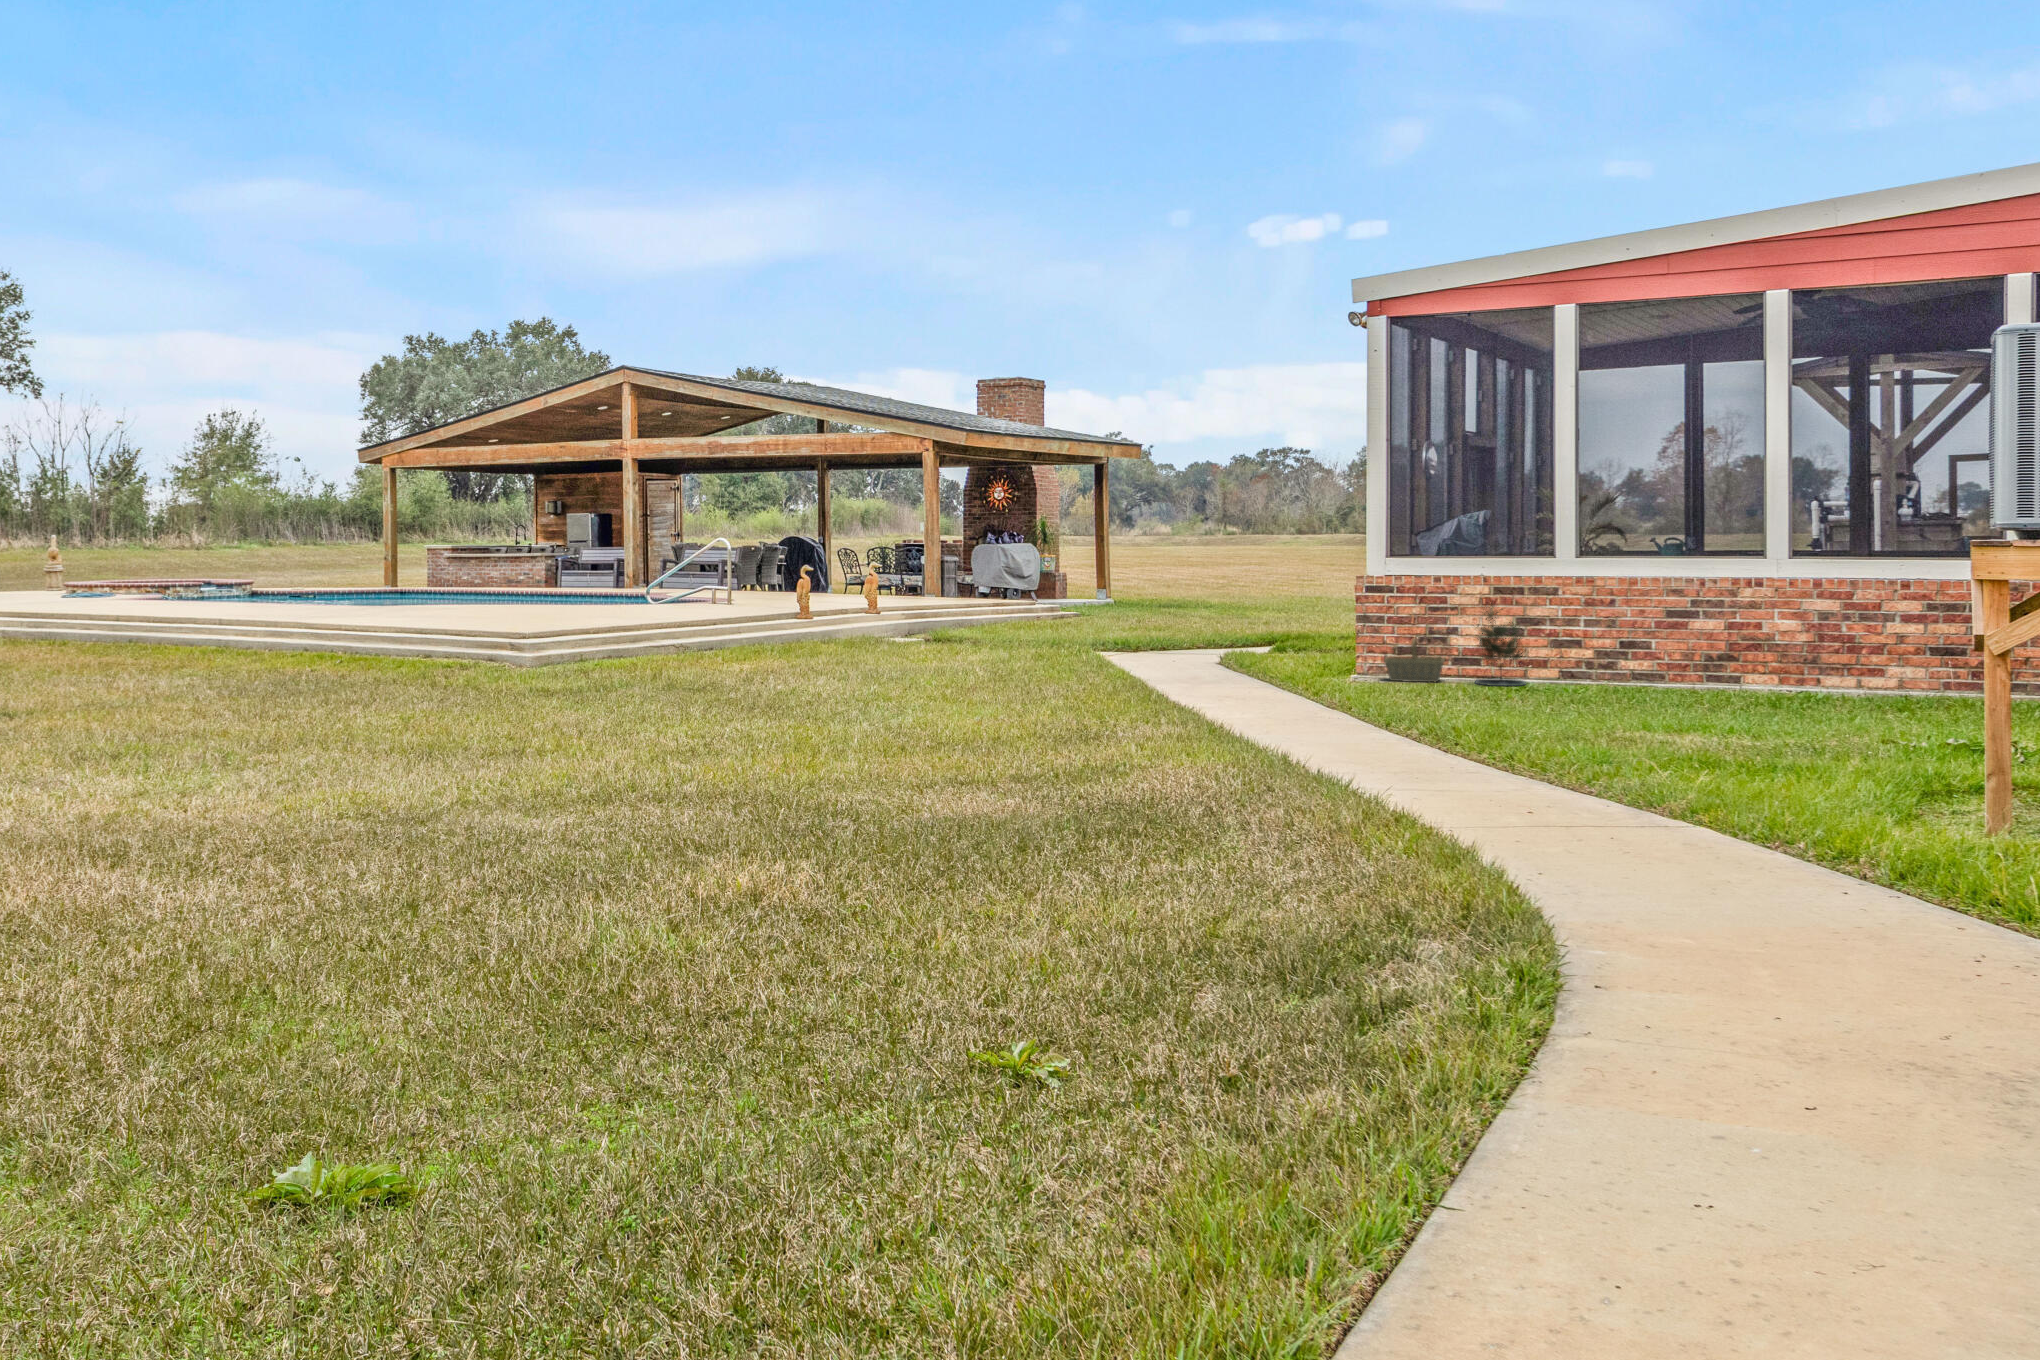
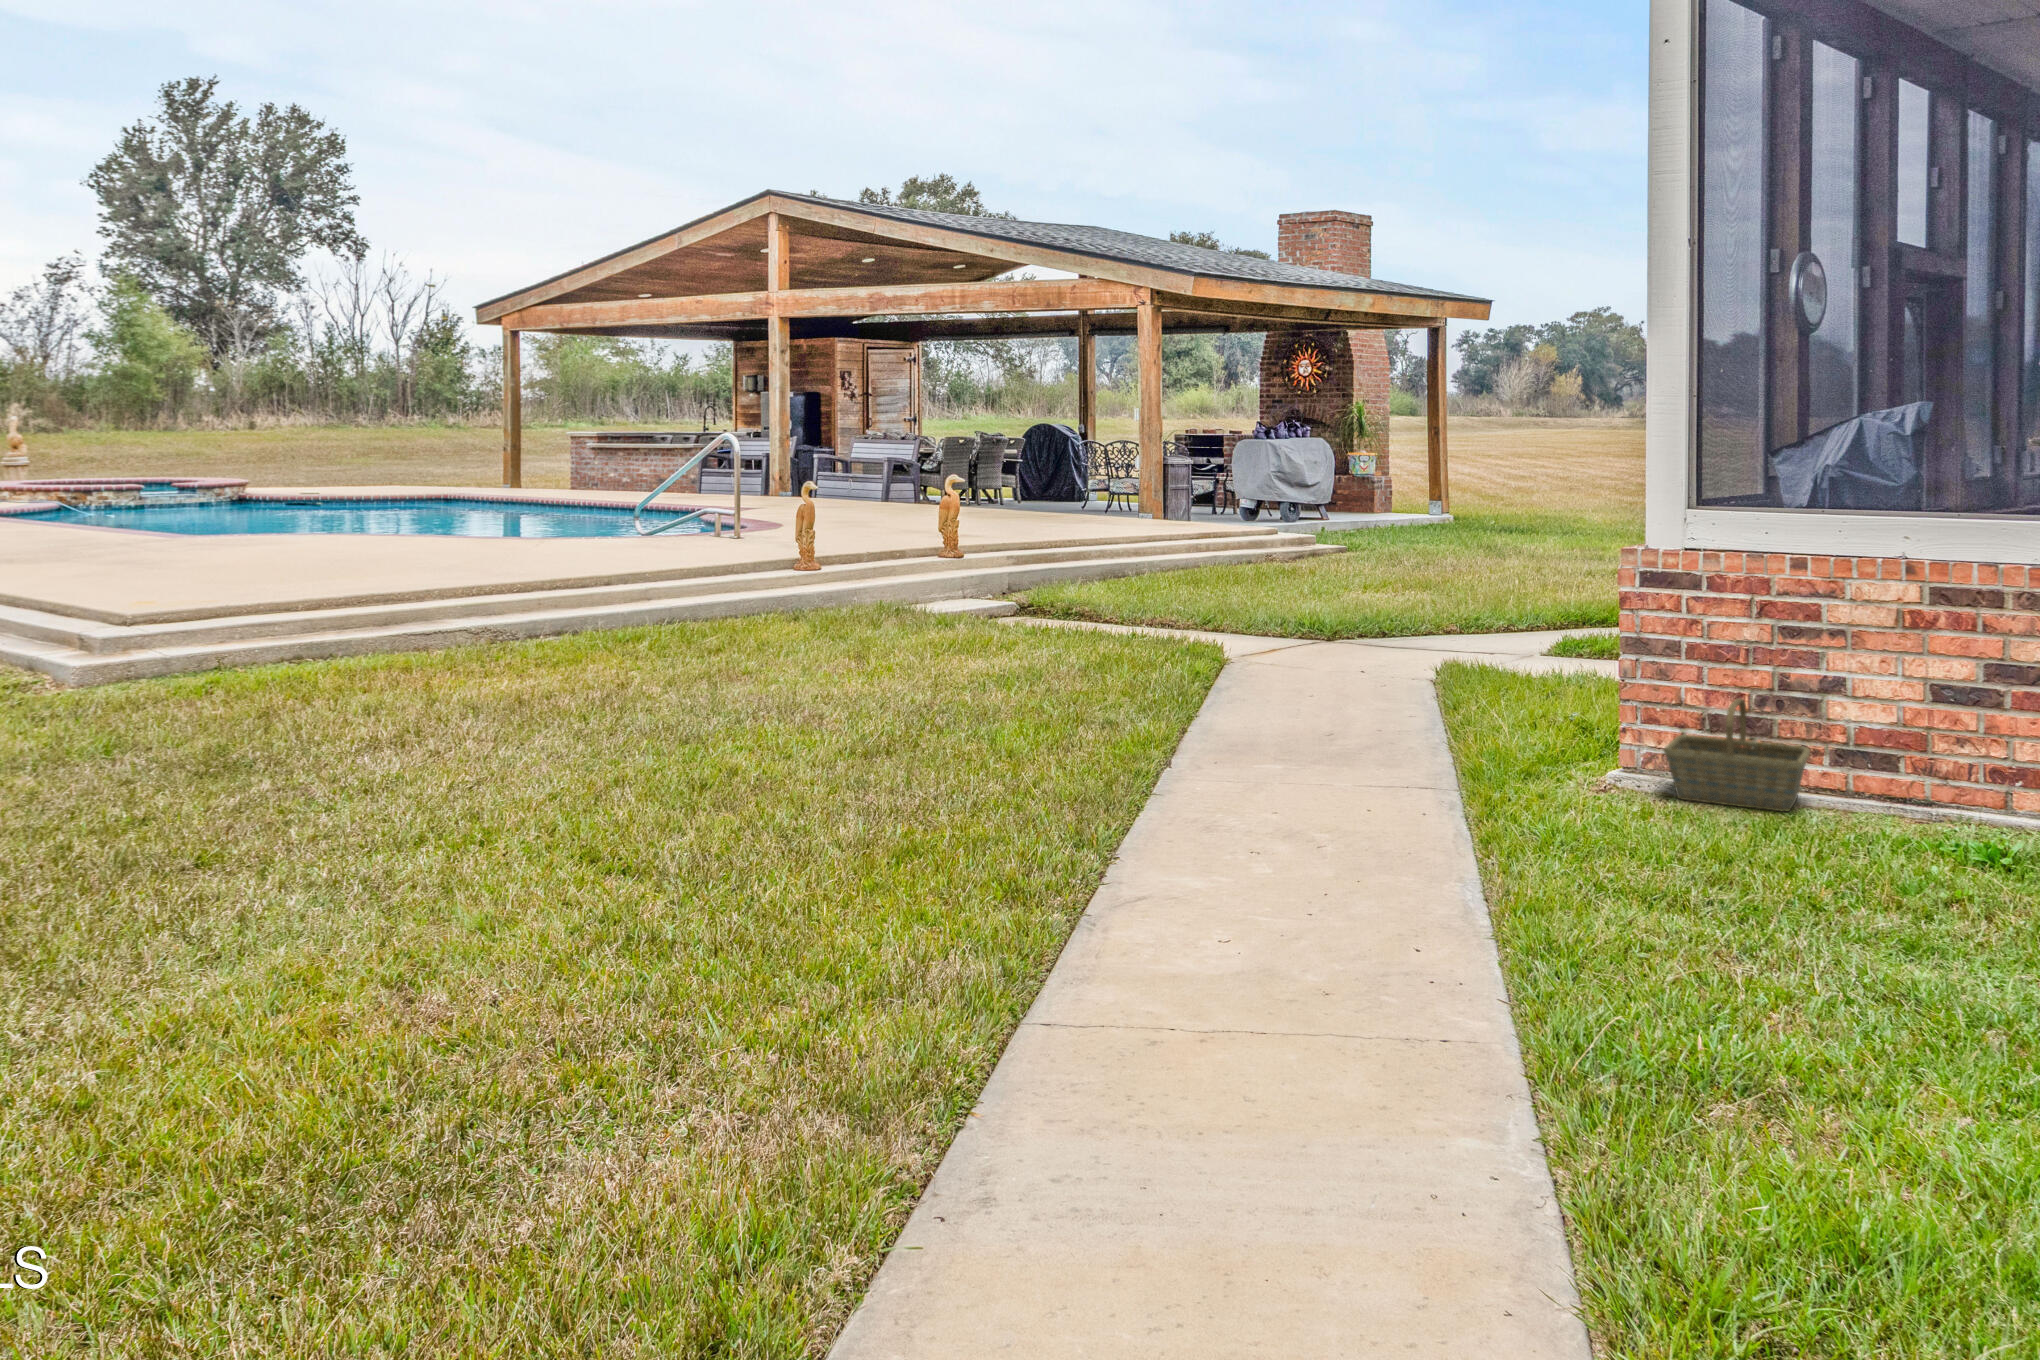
potted tree: present [1475,603,1525,686] -> none [1869,619,2014,844]

